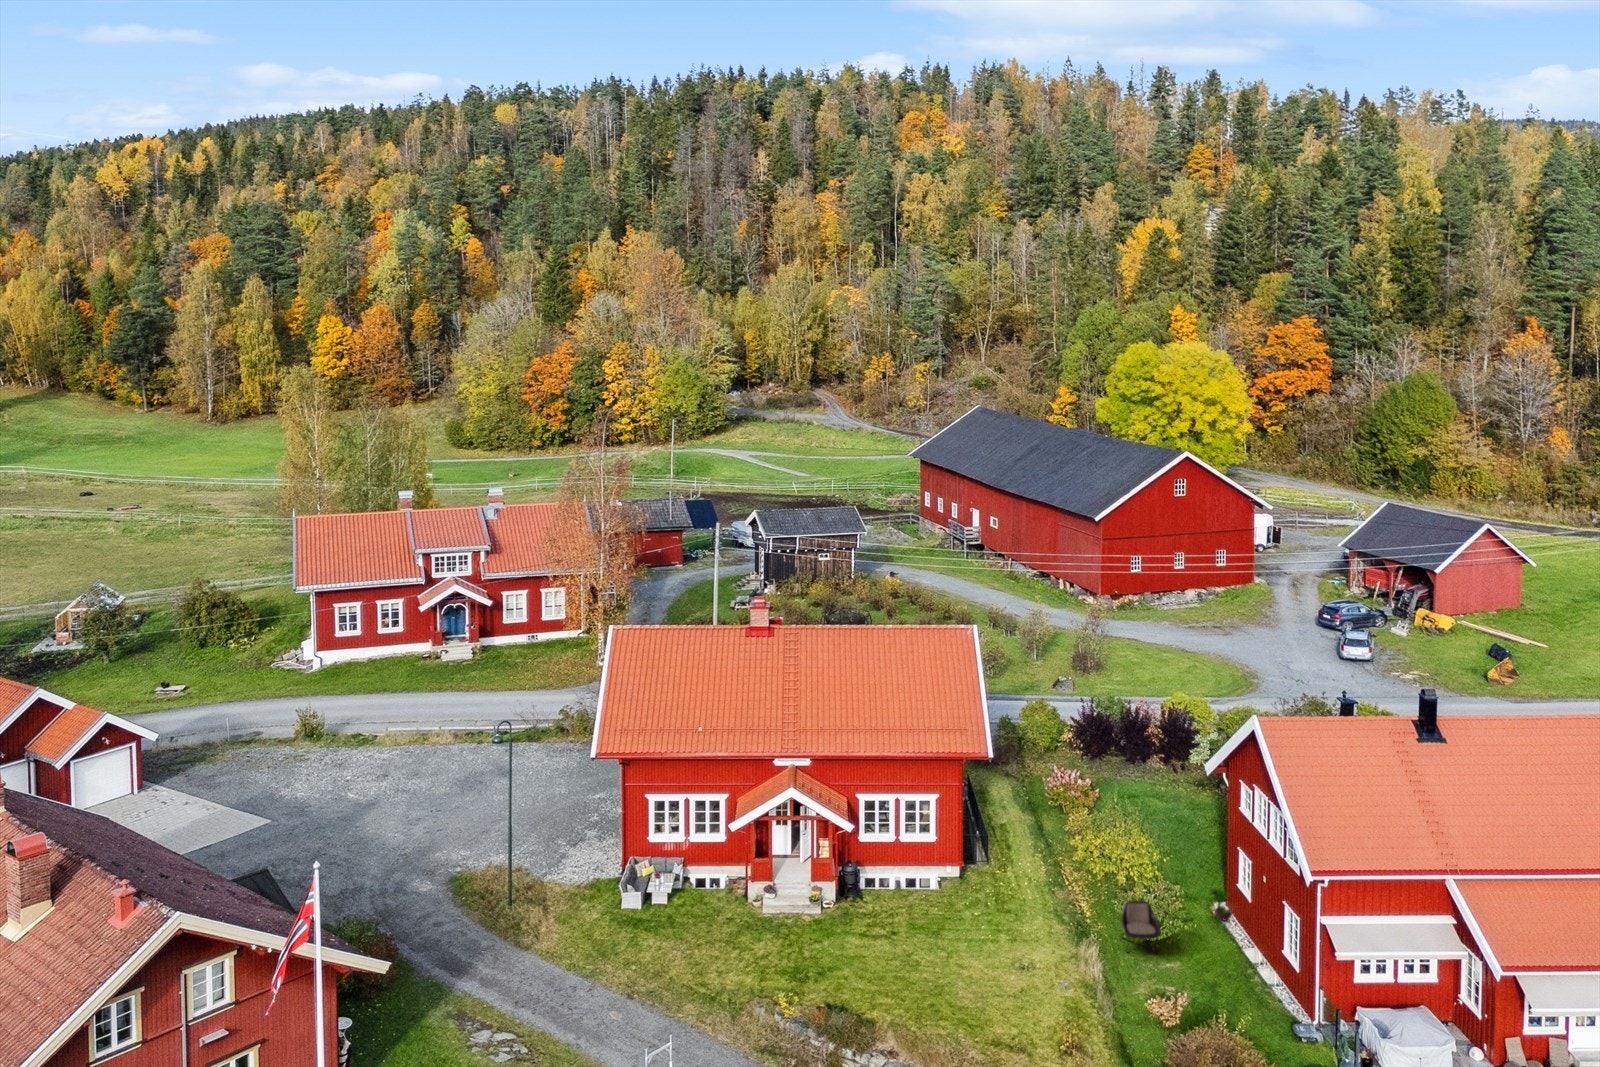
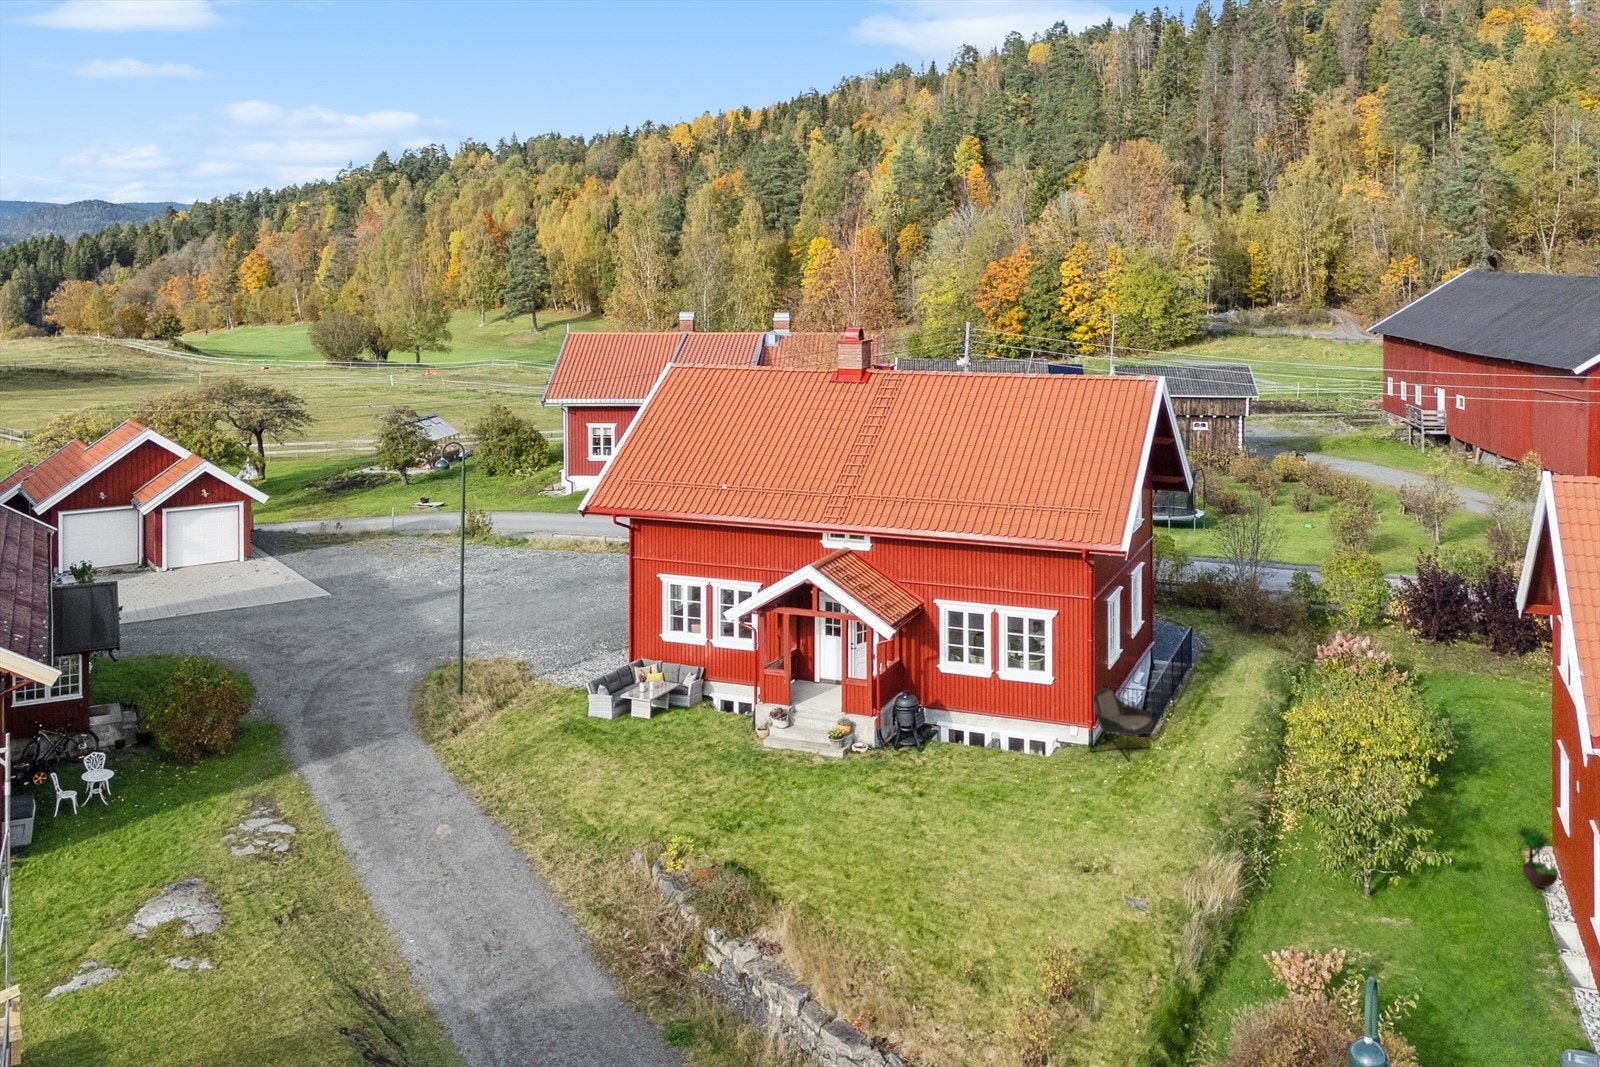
lounge chair: present [1121,900,1161,948] -> present [1092,689,1154,761]

